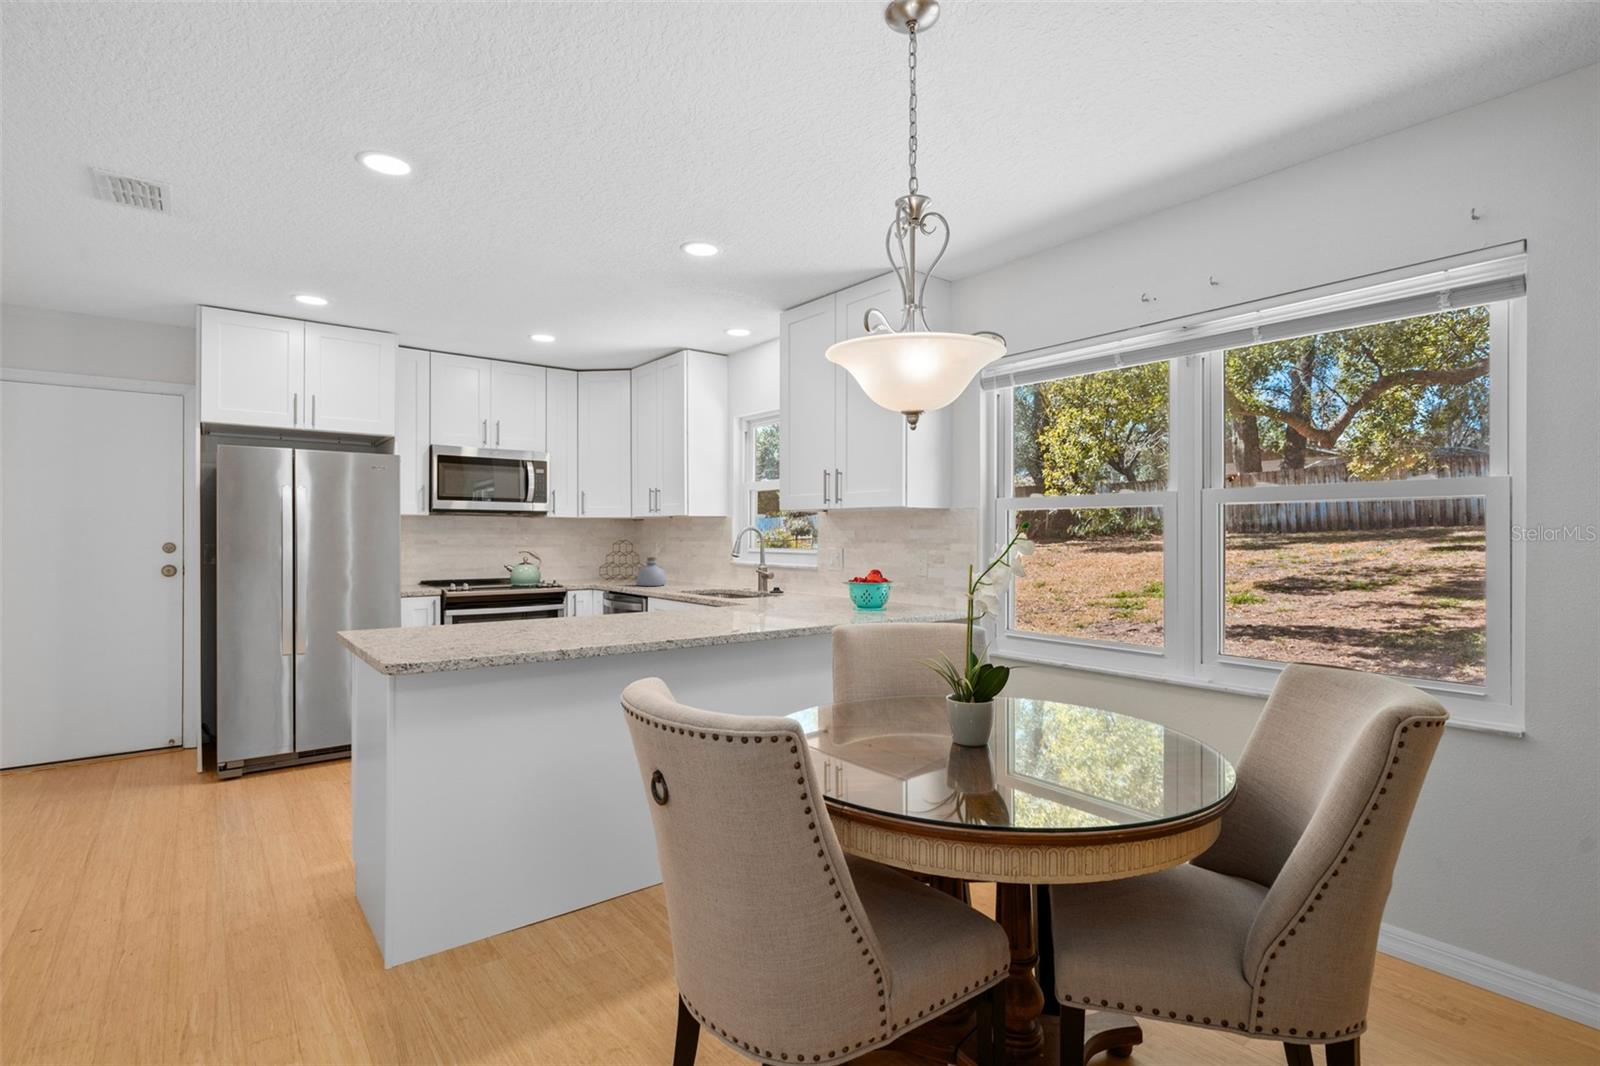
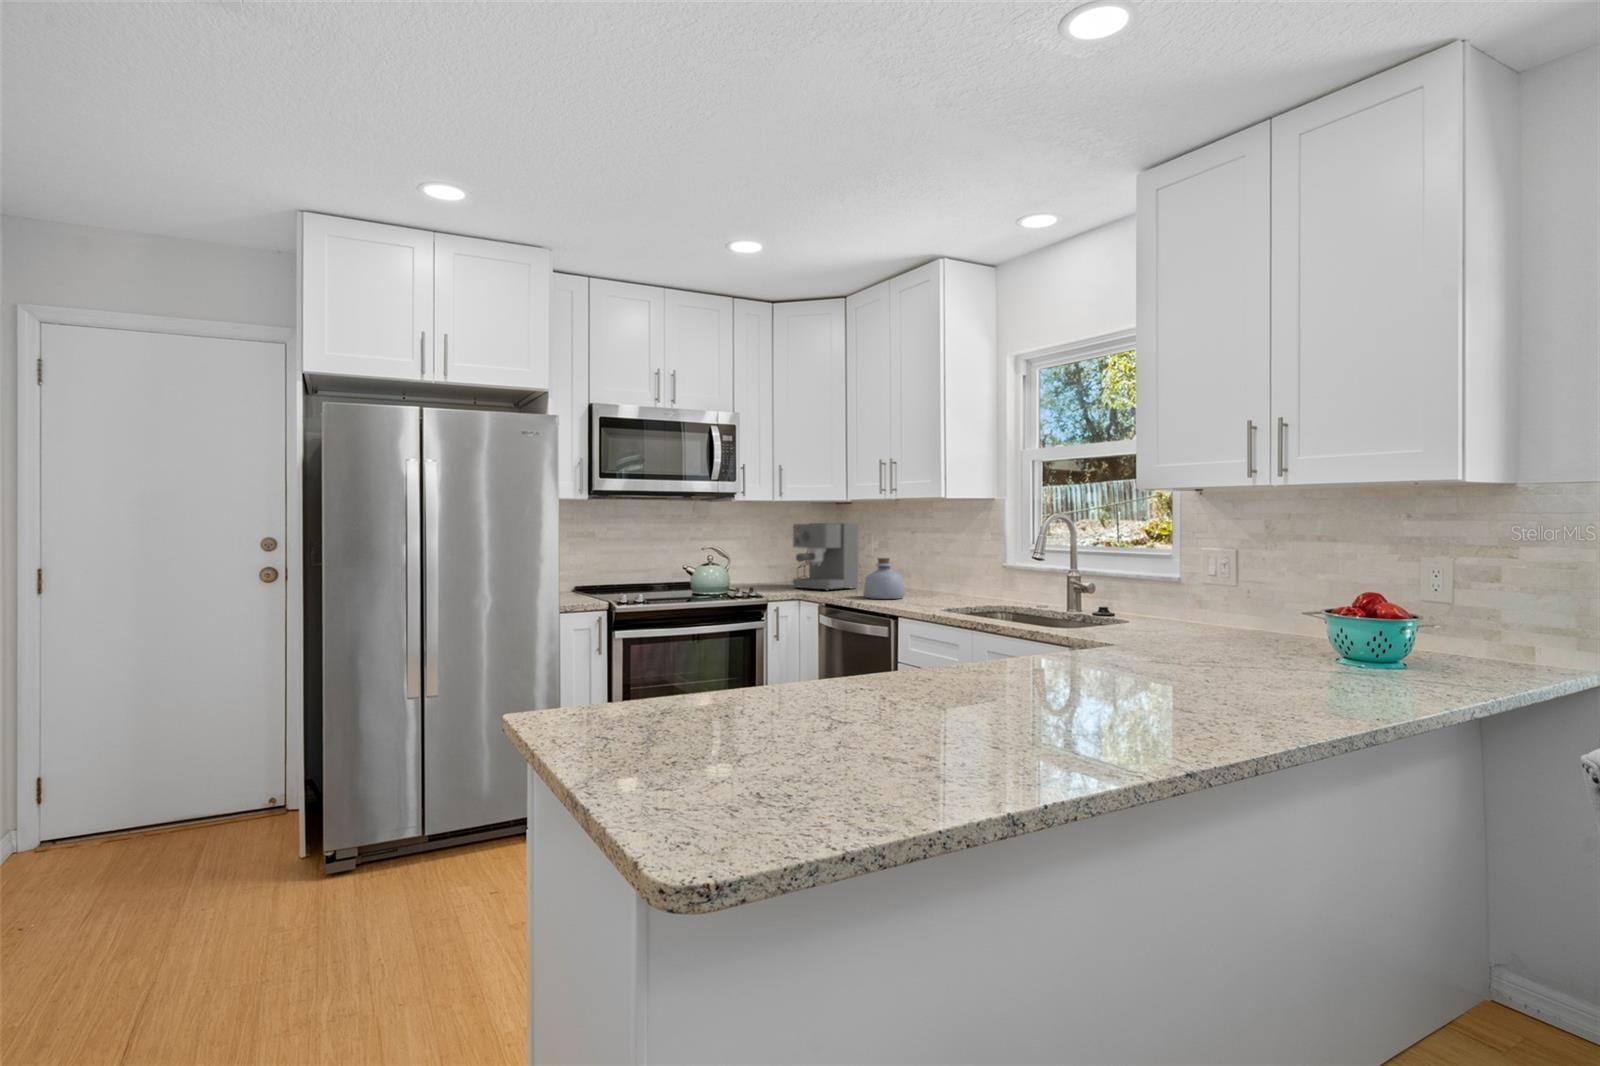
coffee maker: none [591,533,641,582] -> present [793,523,858,590]

